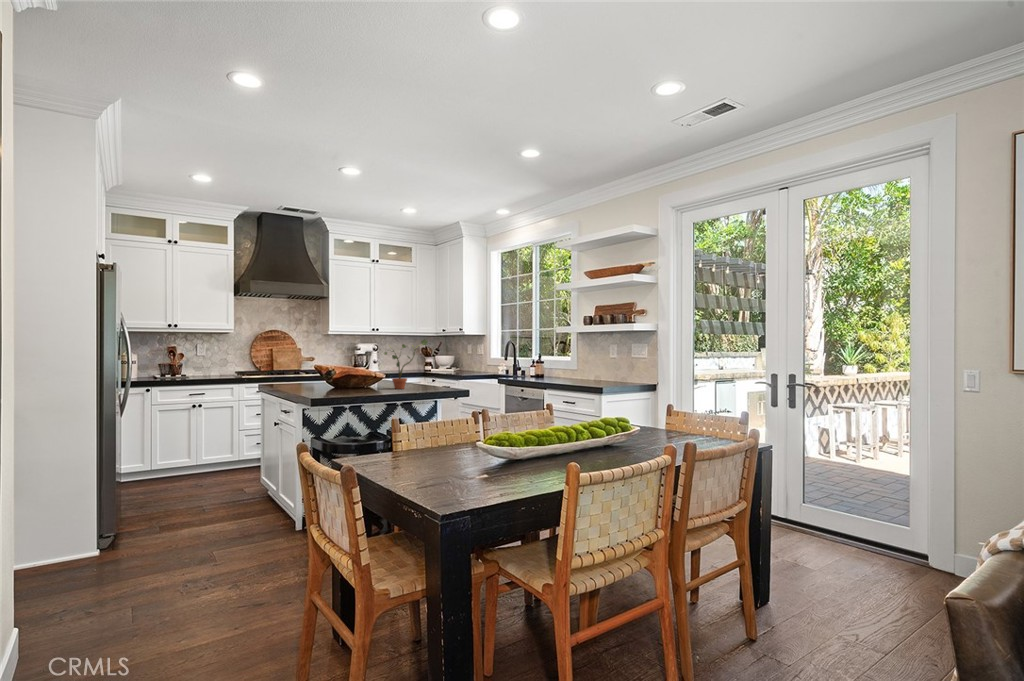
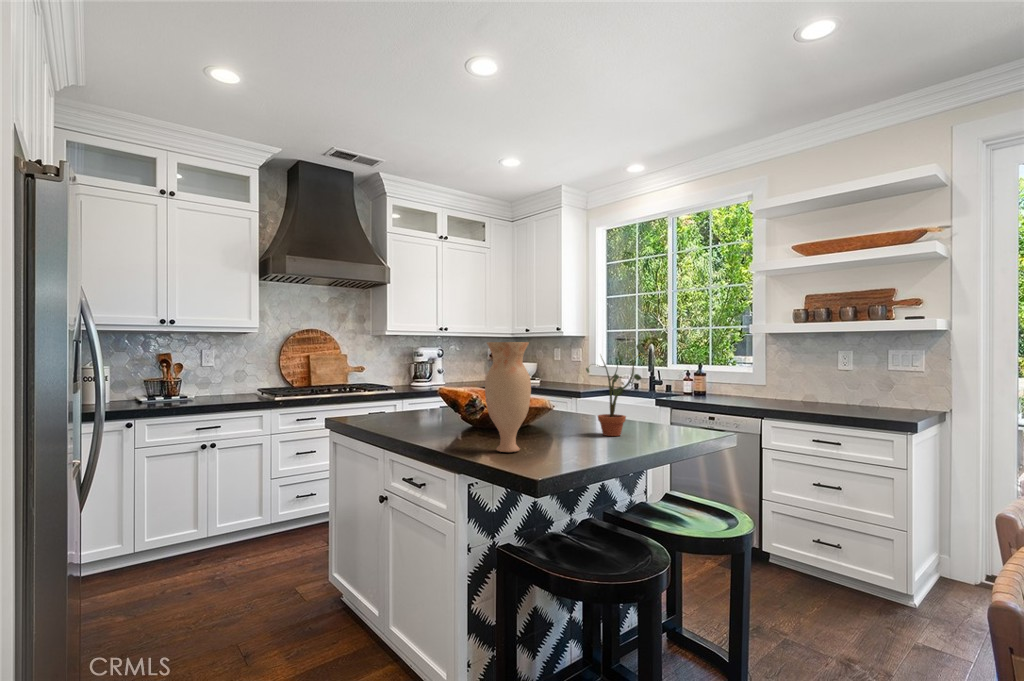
vase: none [316,338,340,391] -> present [485,342,531,452]

